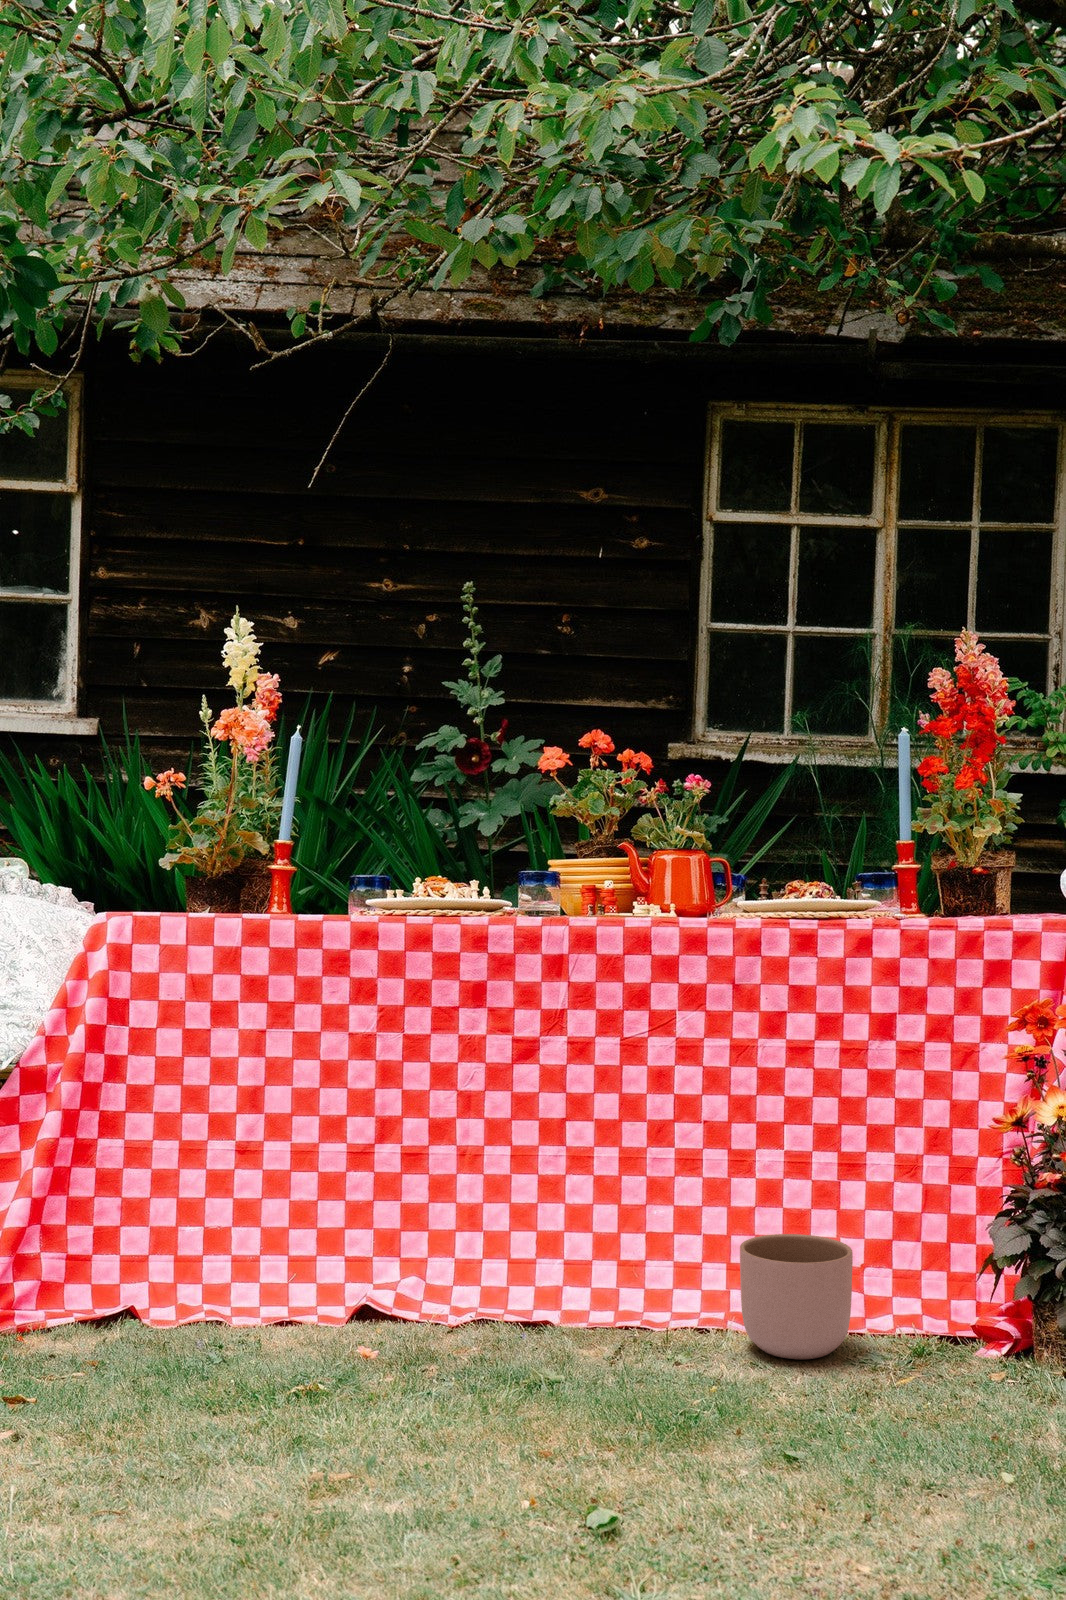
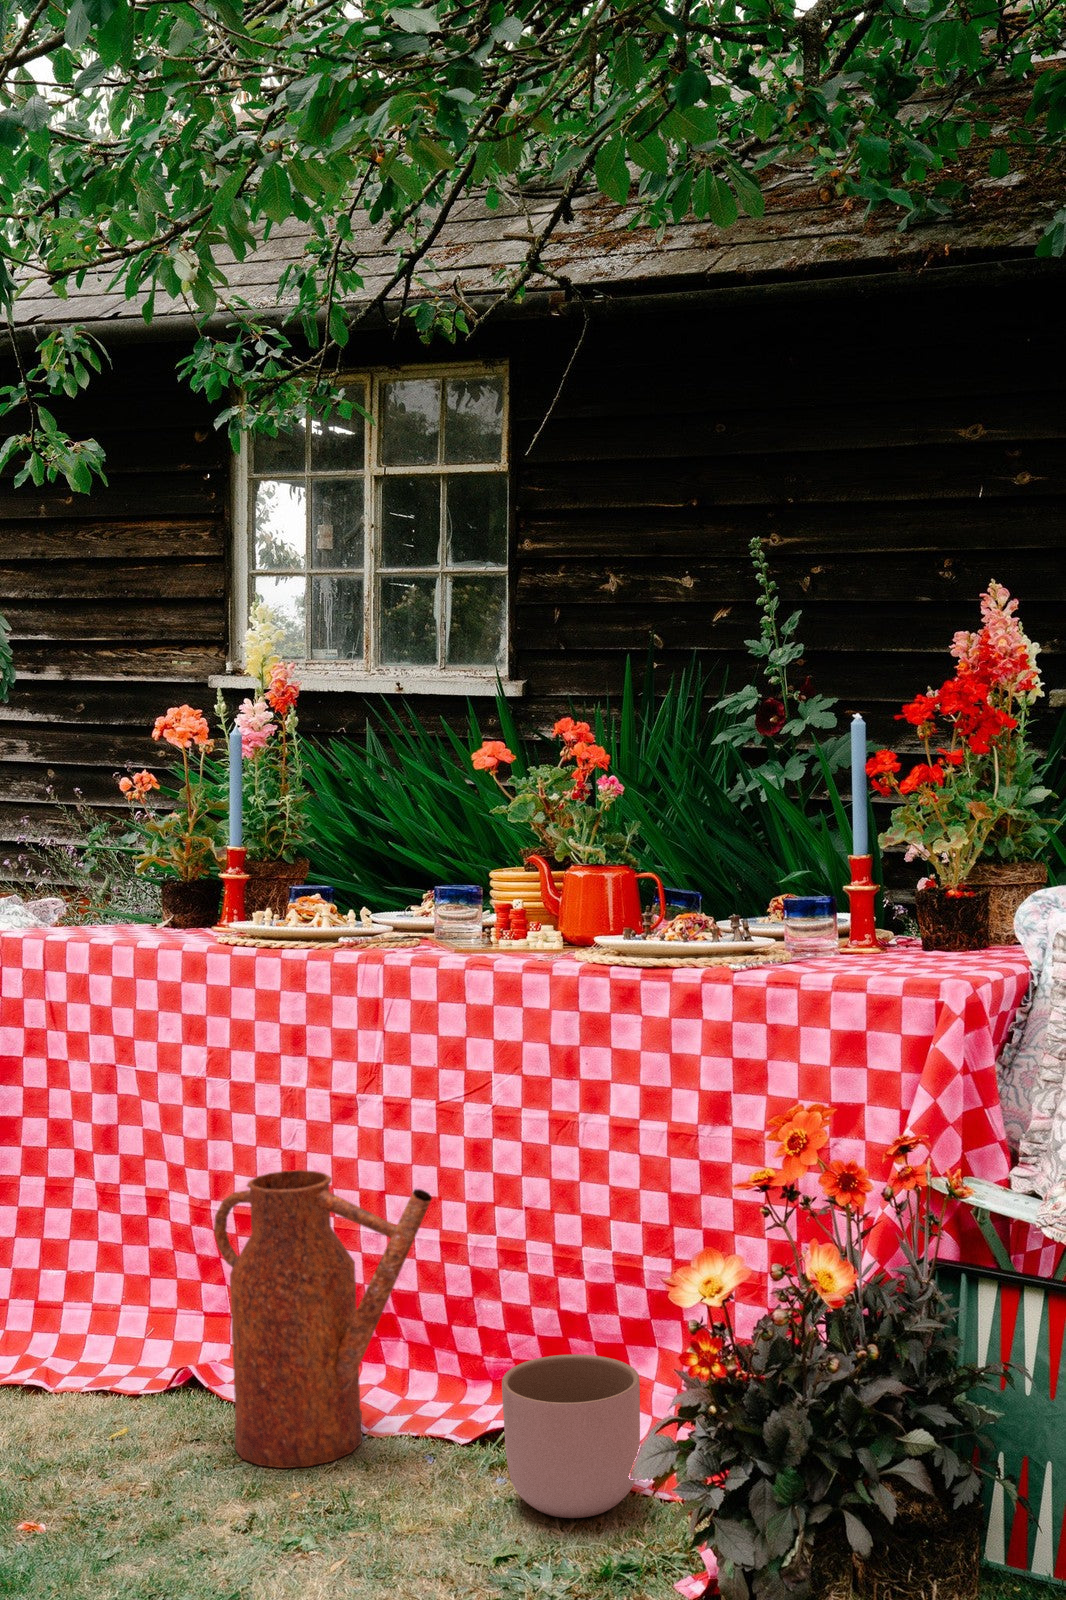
watering can: none [430,1104,665,1361] -> present [214,1170,432,1468]

